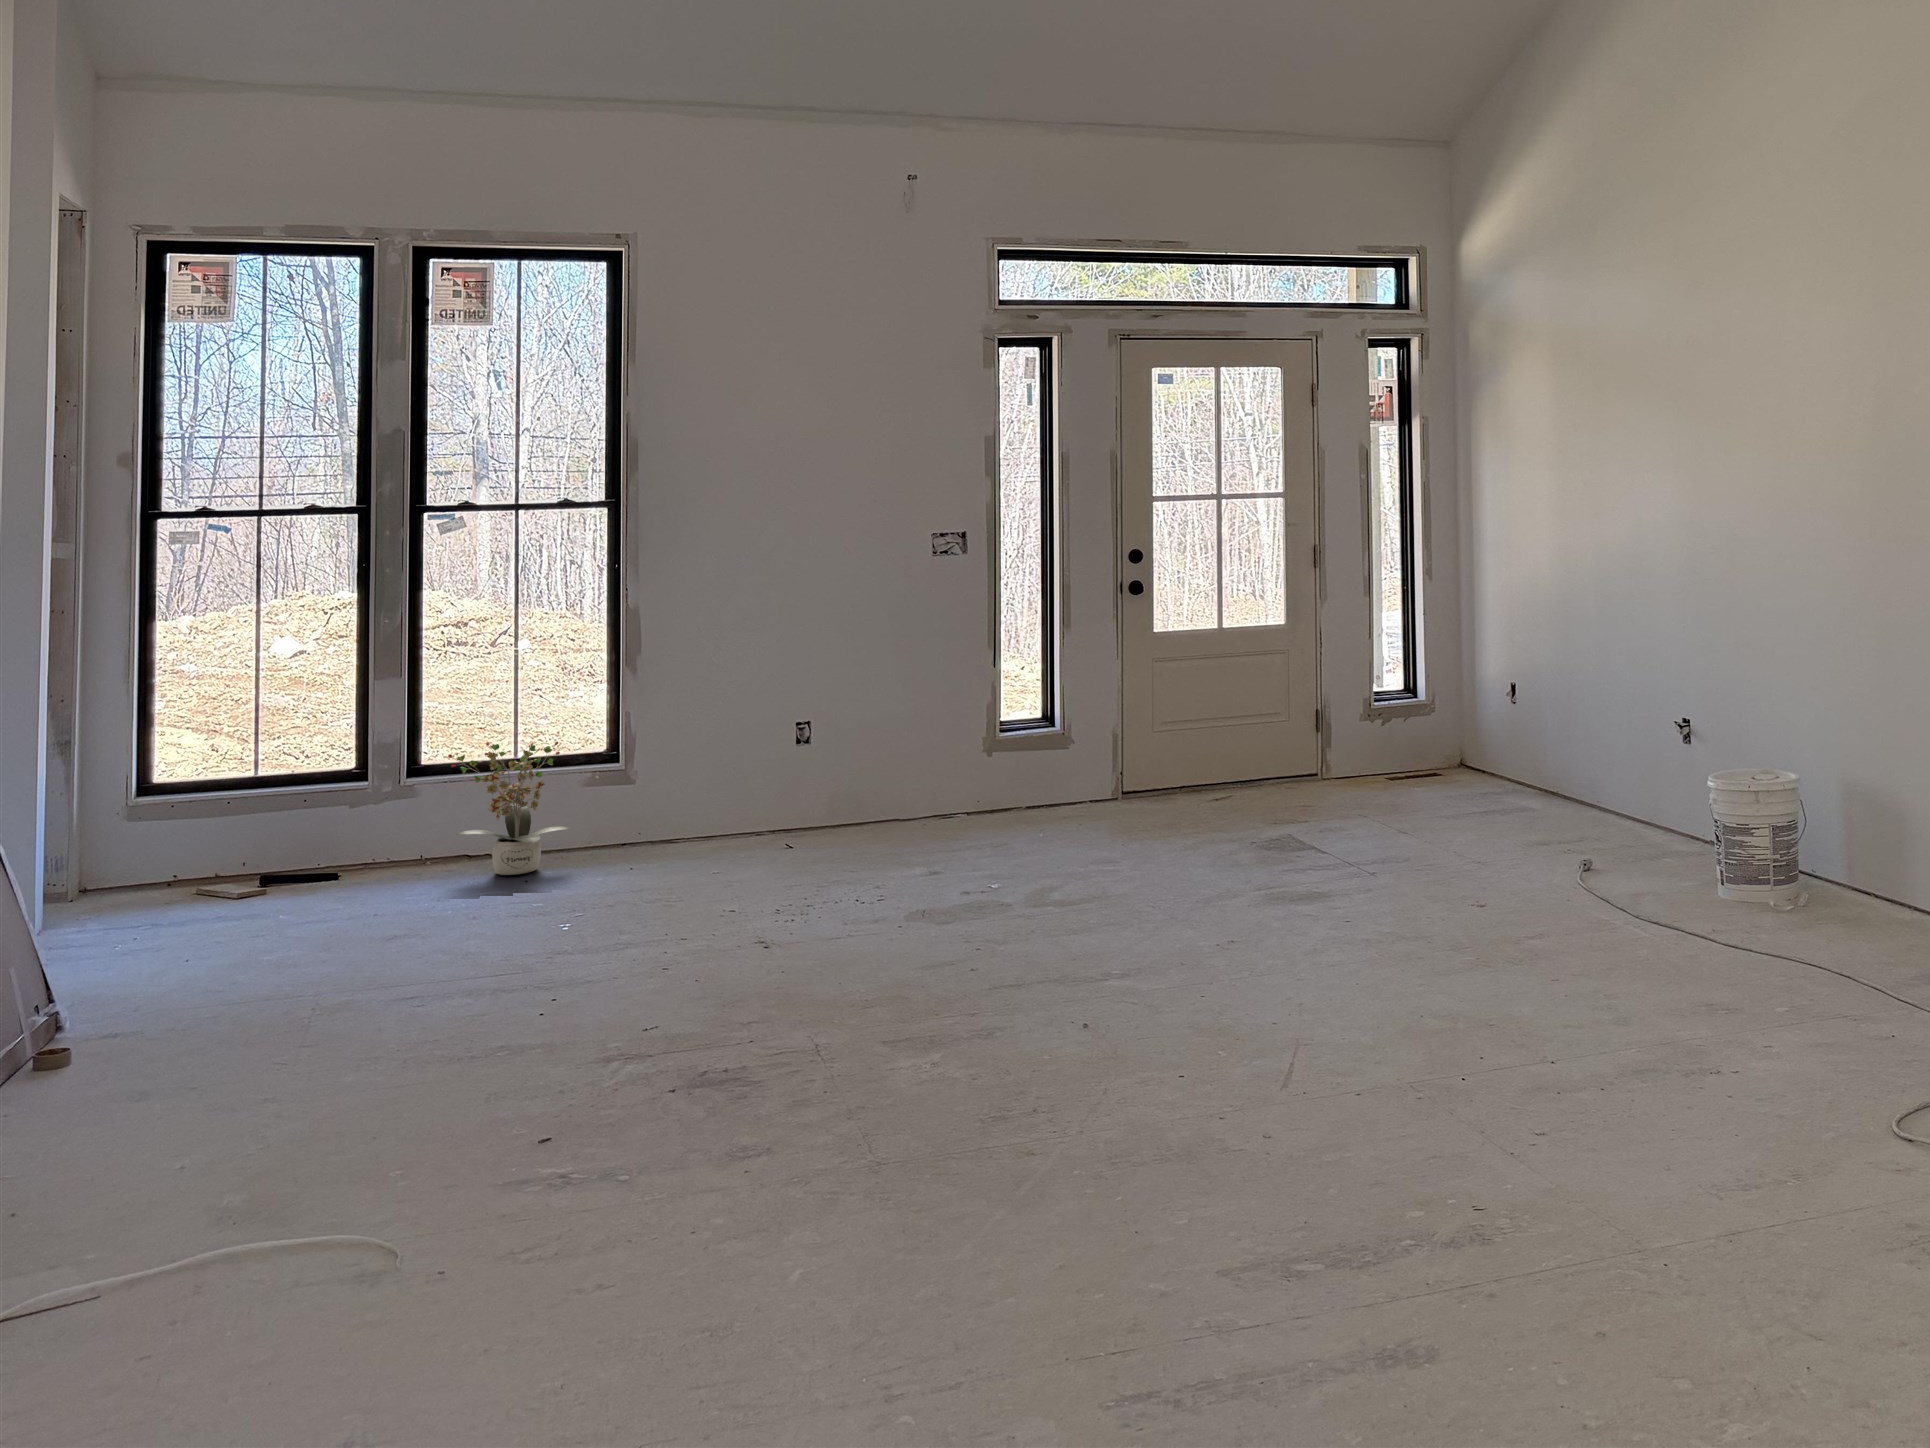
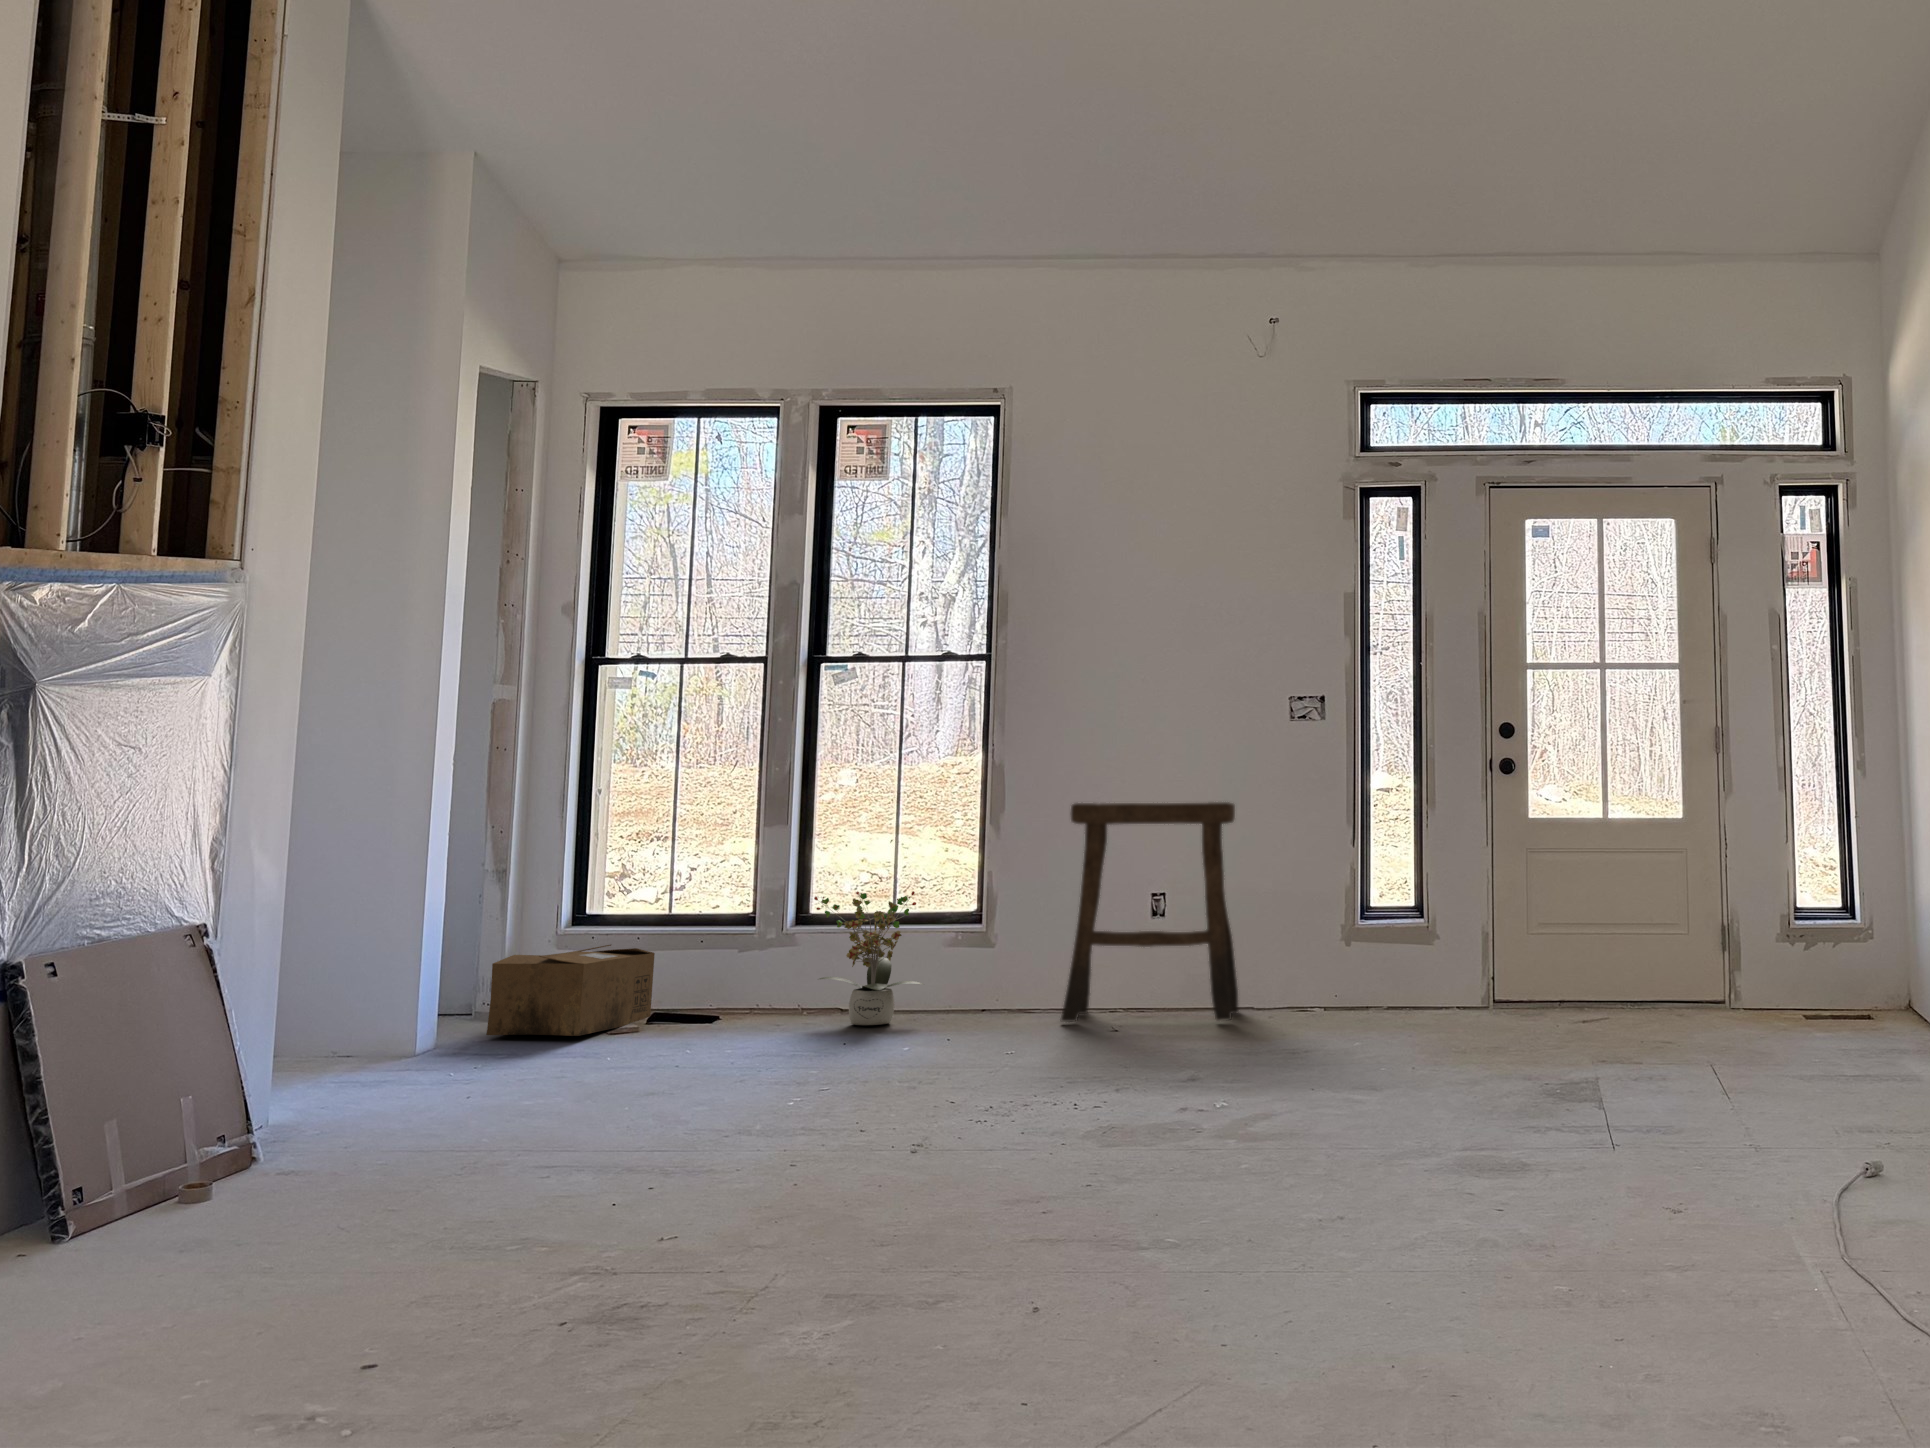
stool: none [716,635,887,852] -> present [1061,802,1239,1022]
cardboard box: none [85,813,254,929] -> present [487,945,655,1036]

